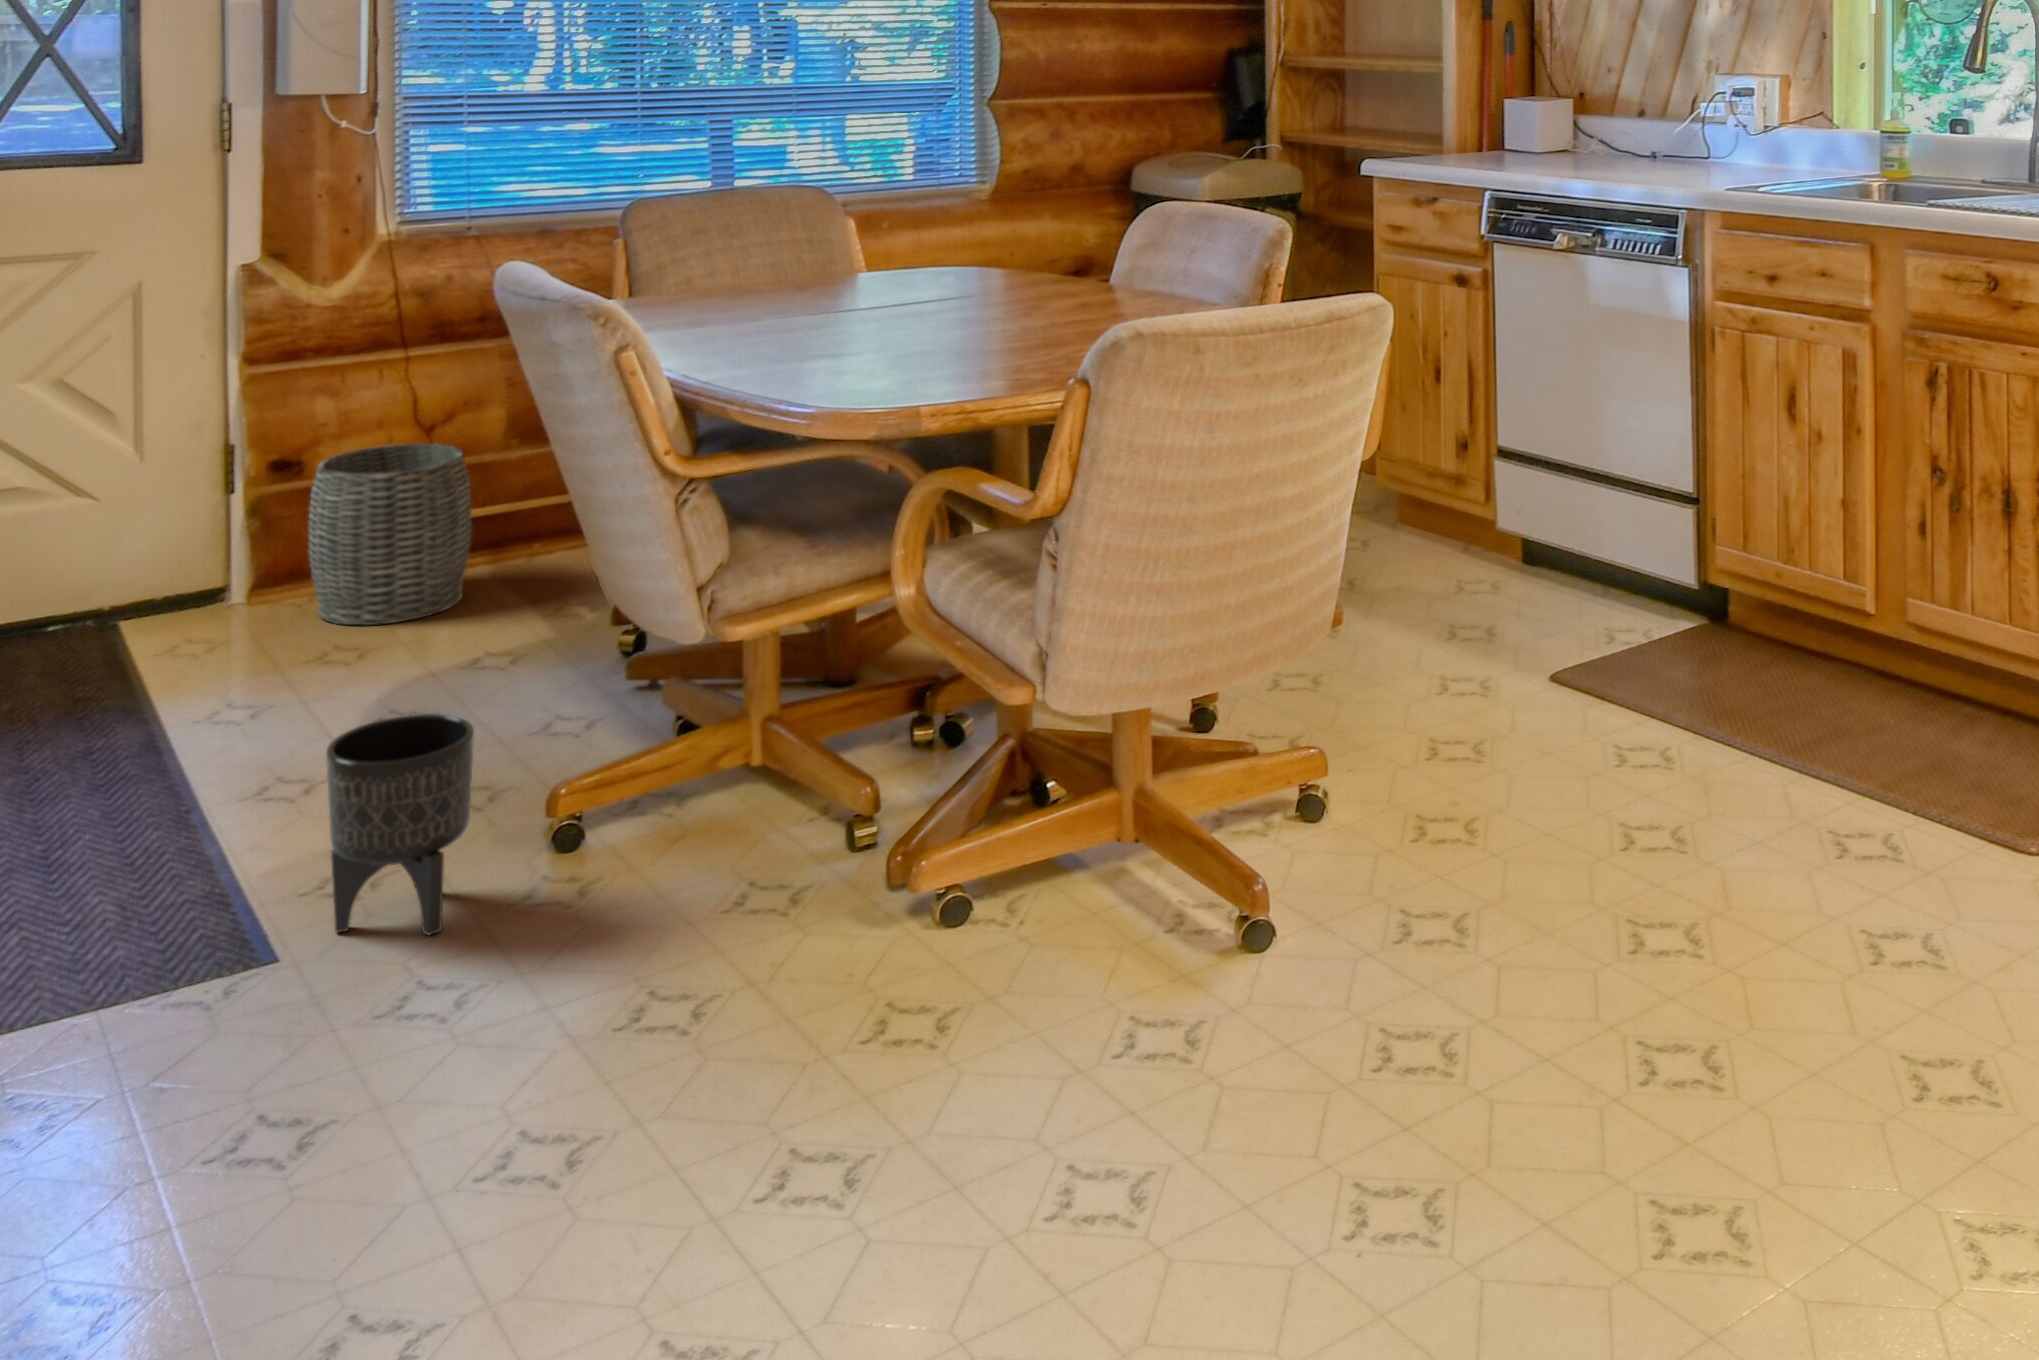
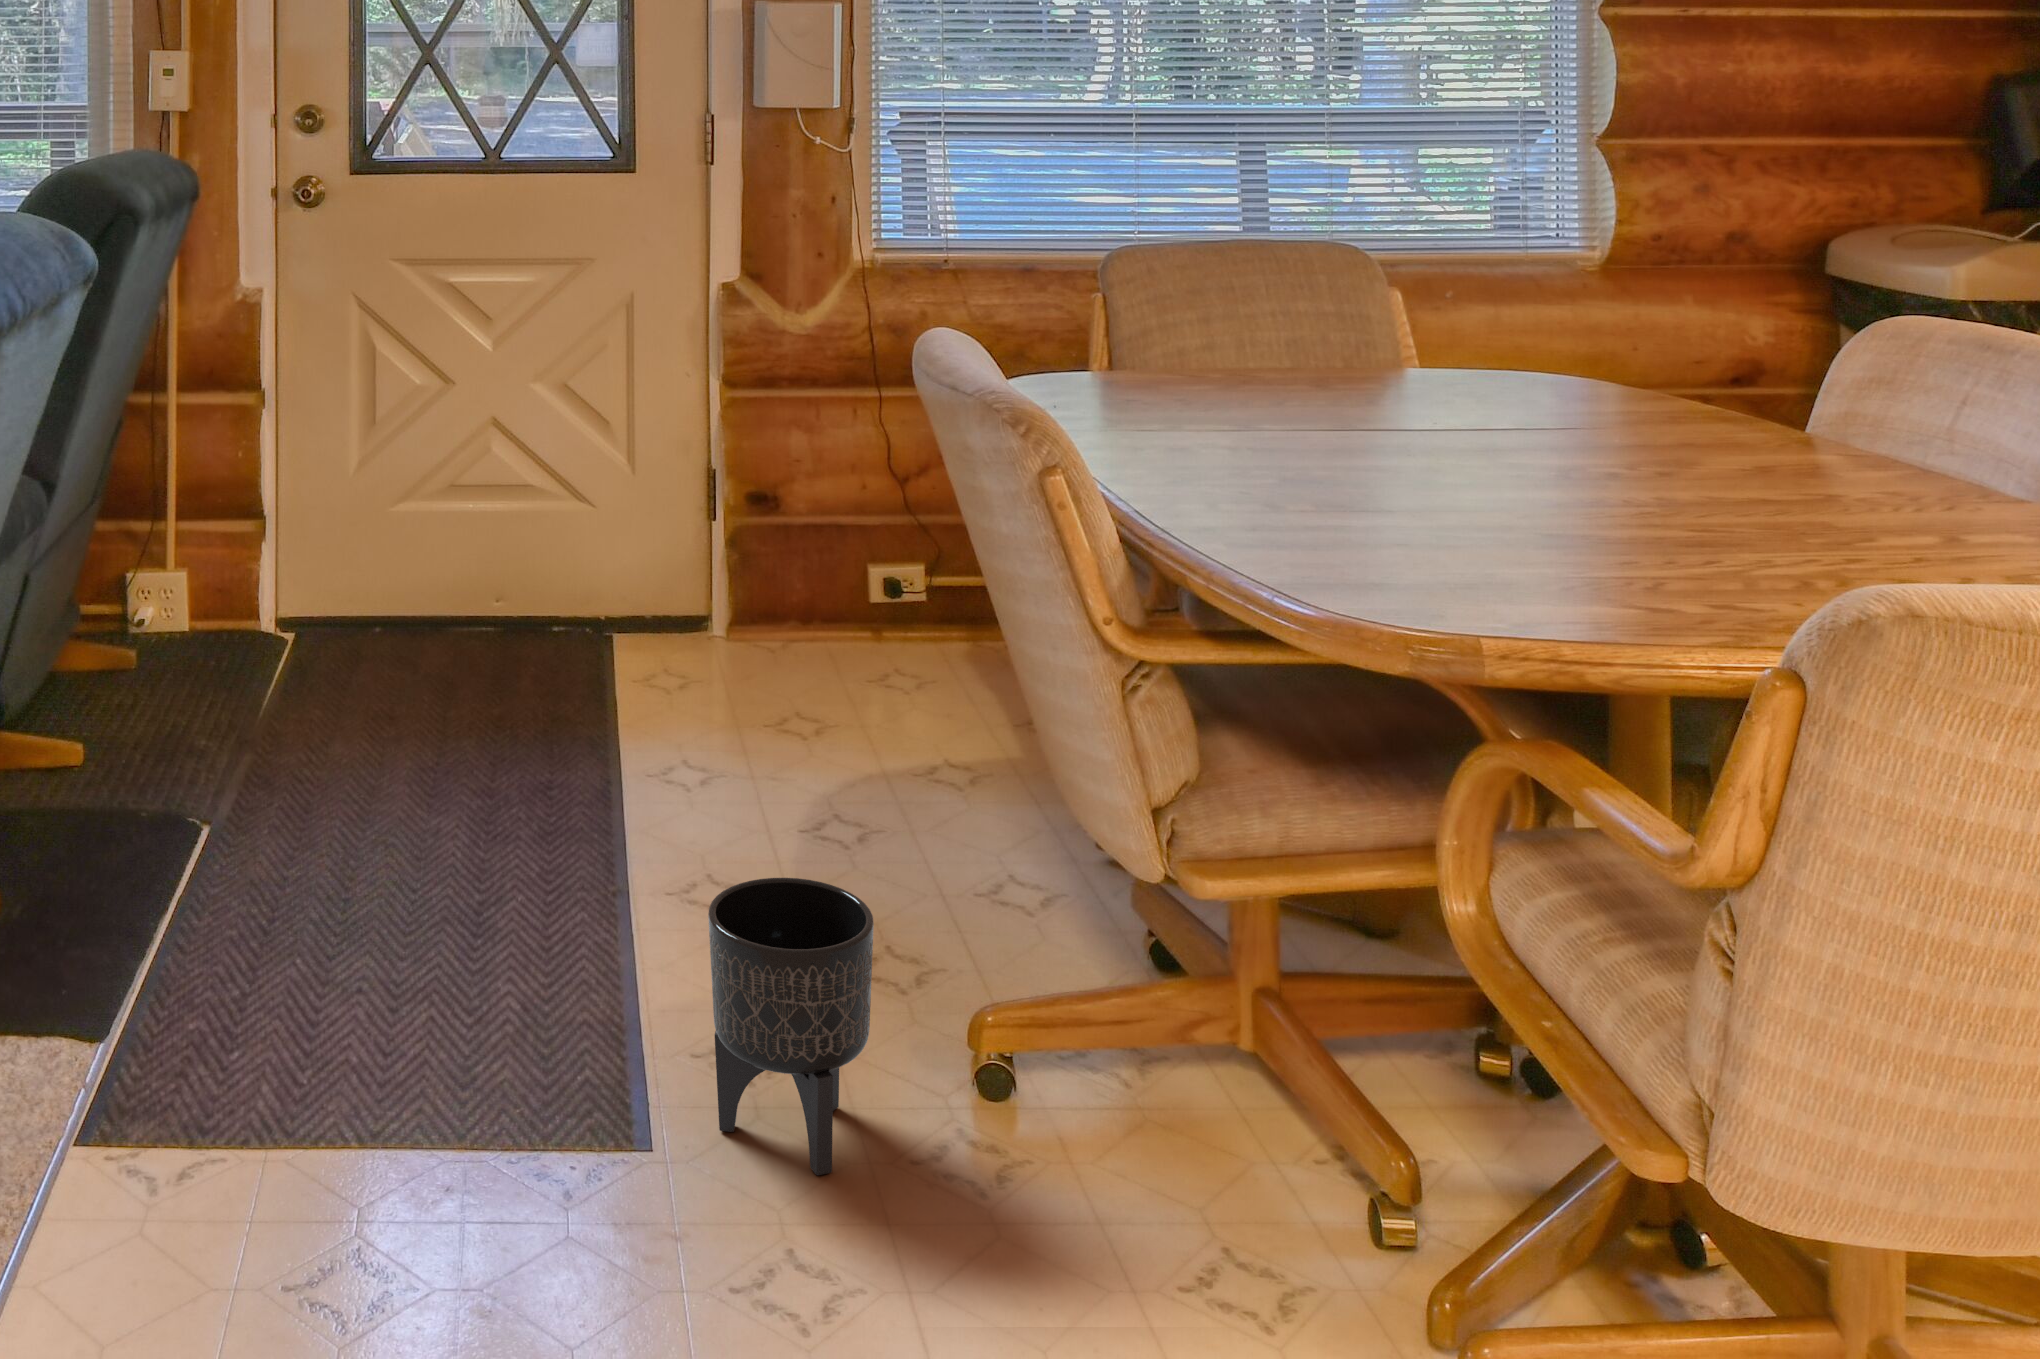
woven basket: present [309,444,471,625] -> none [787,497,951,703]

